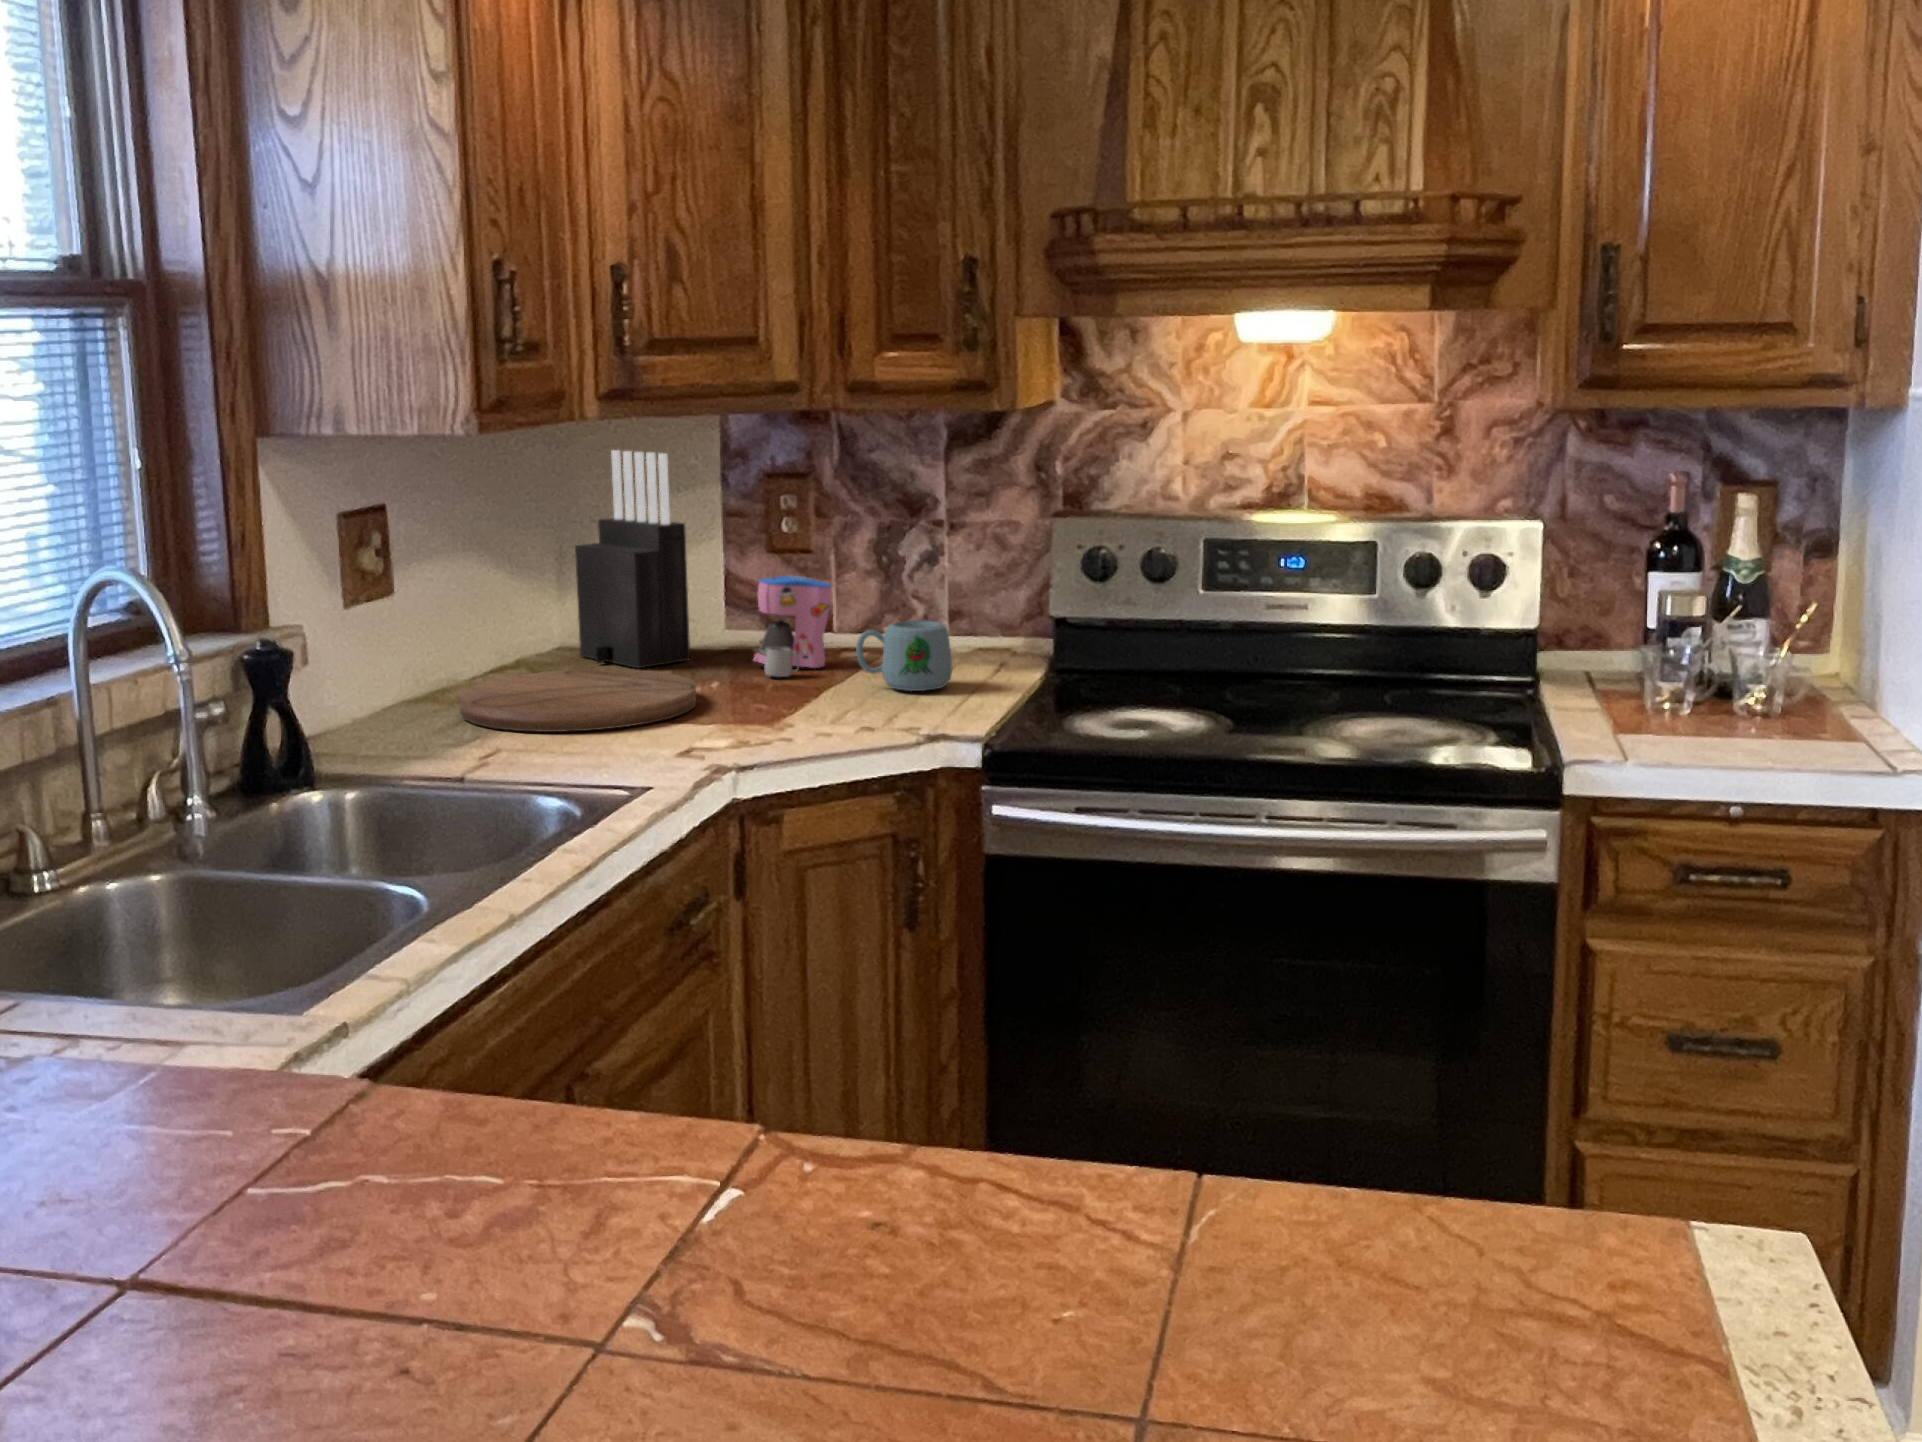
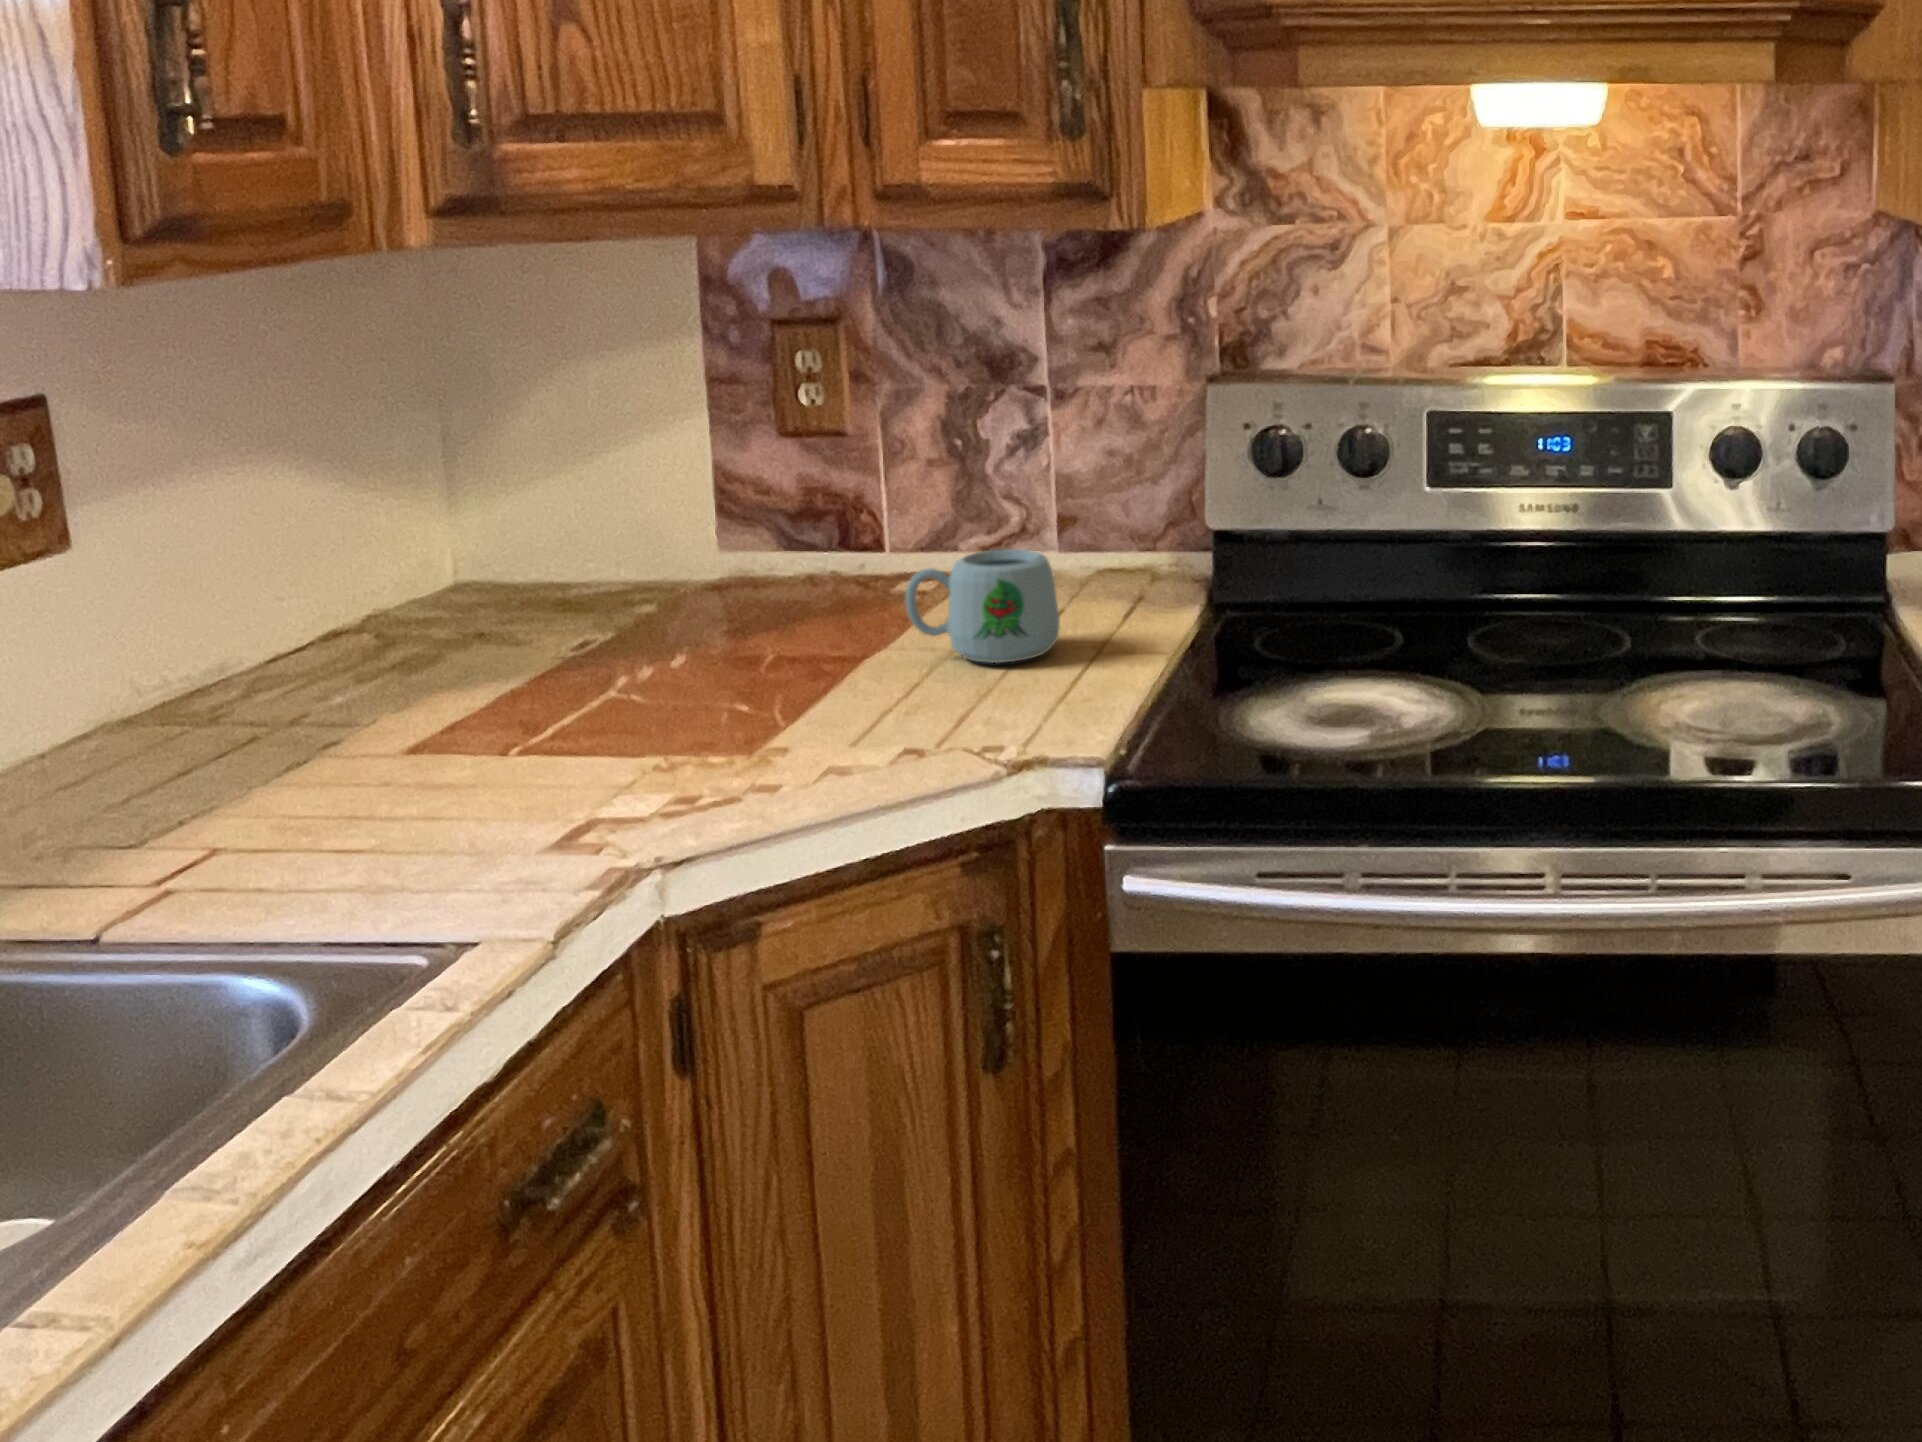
knife block: present [575,450,690,668] -> none [449,286,647,633]
coffee maker: present [753,576,832,677] -> none [747,479,871,642]
cutting board: present [459,669,696,732] -> none [184,644,633,793]

